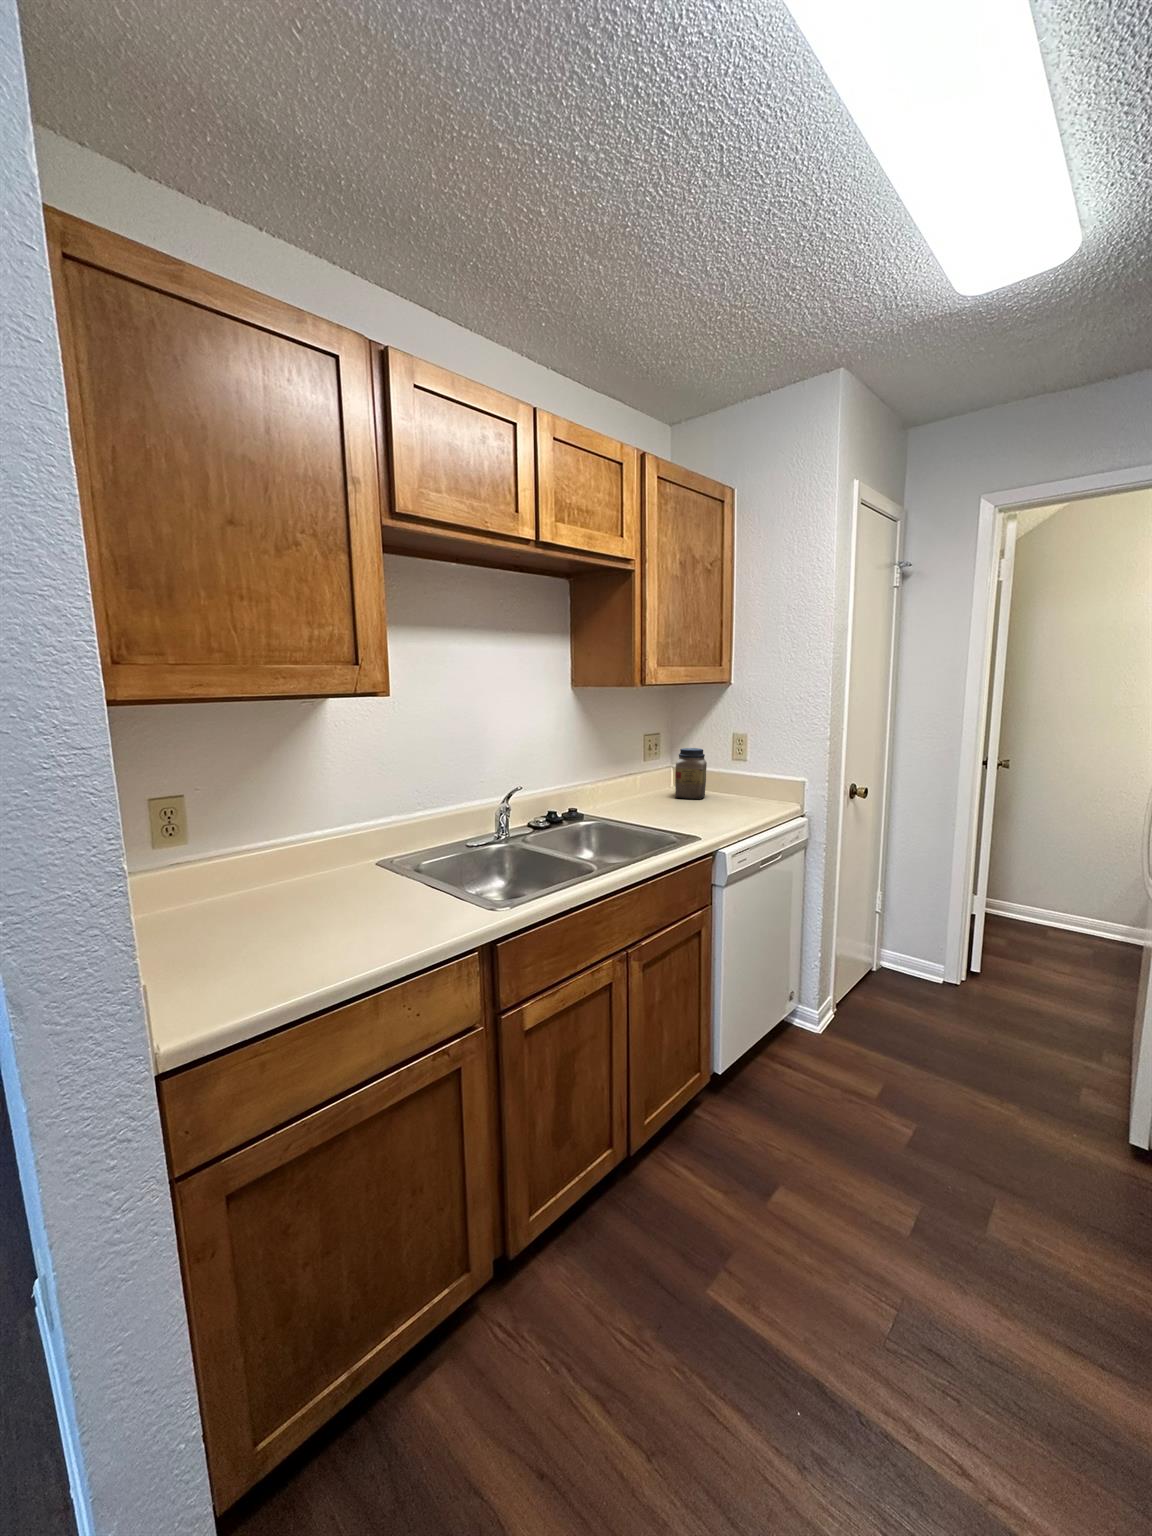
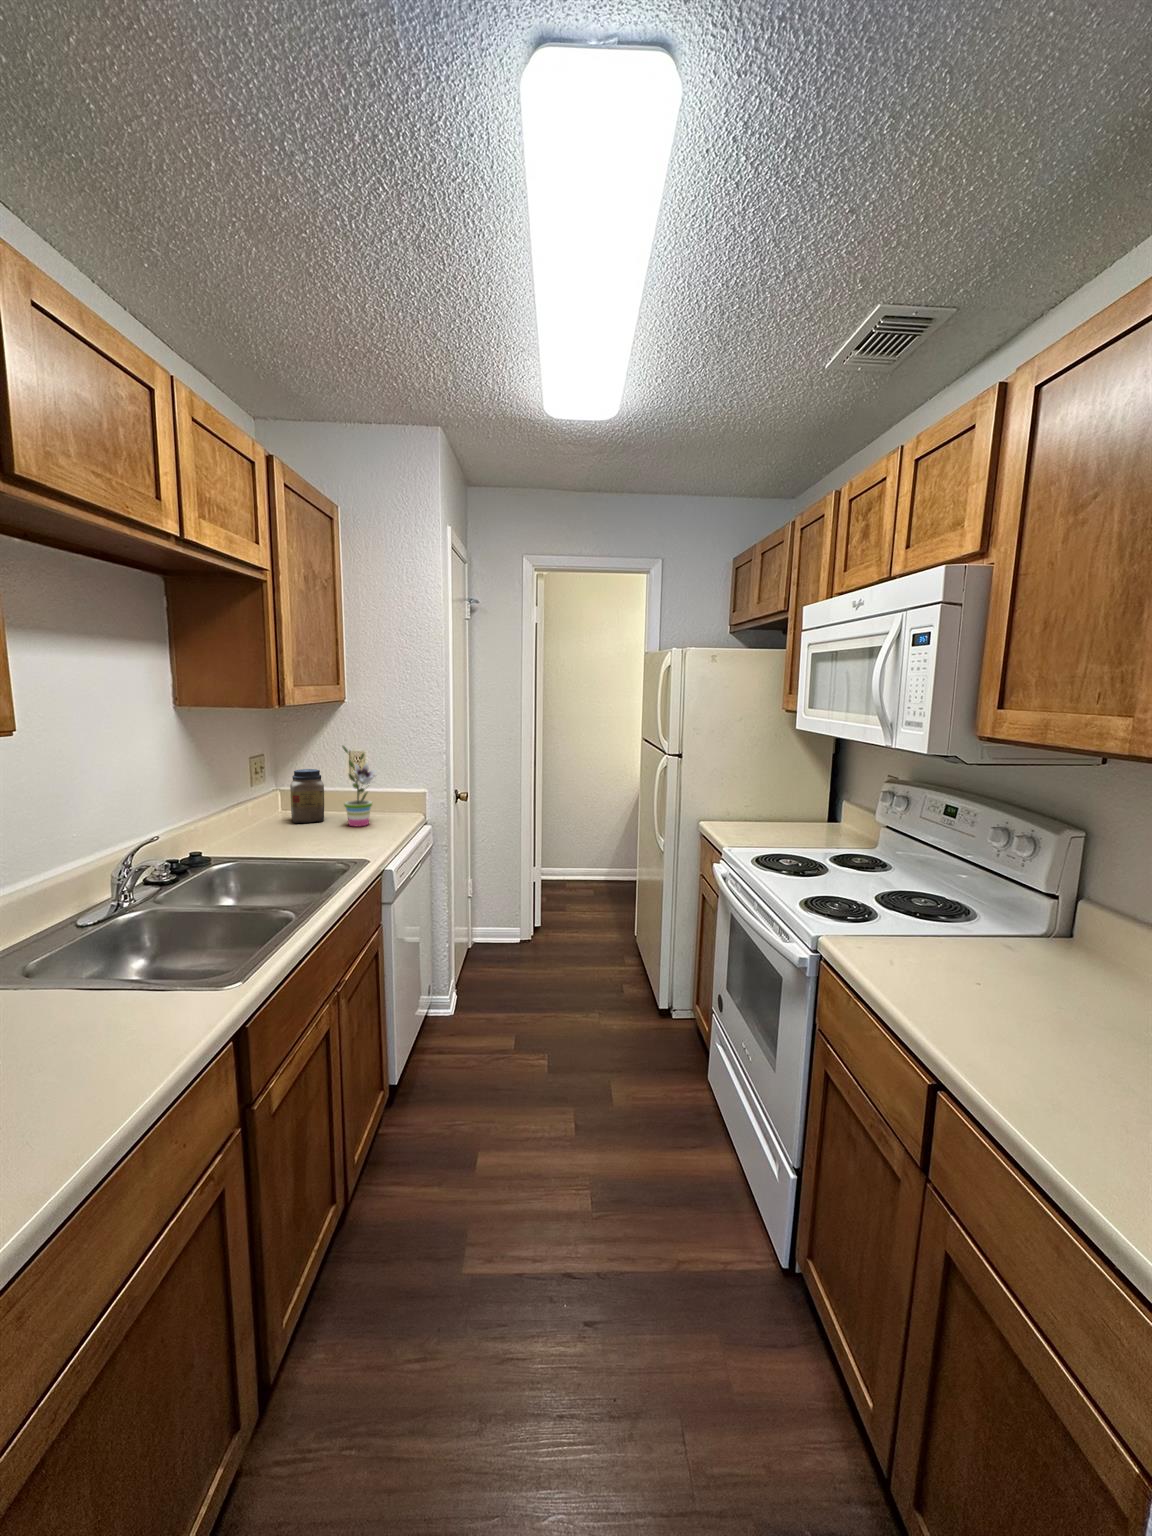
potted plant: none [717,726,753,808] -> present [343,746,376,827]

